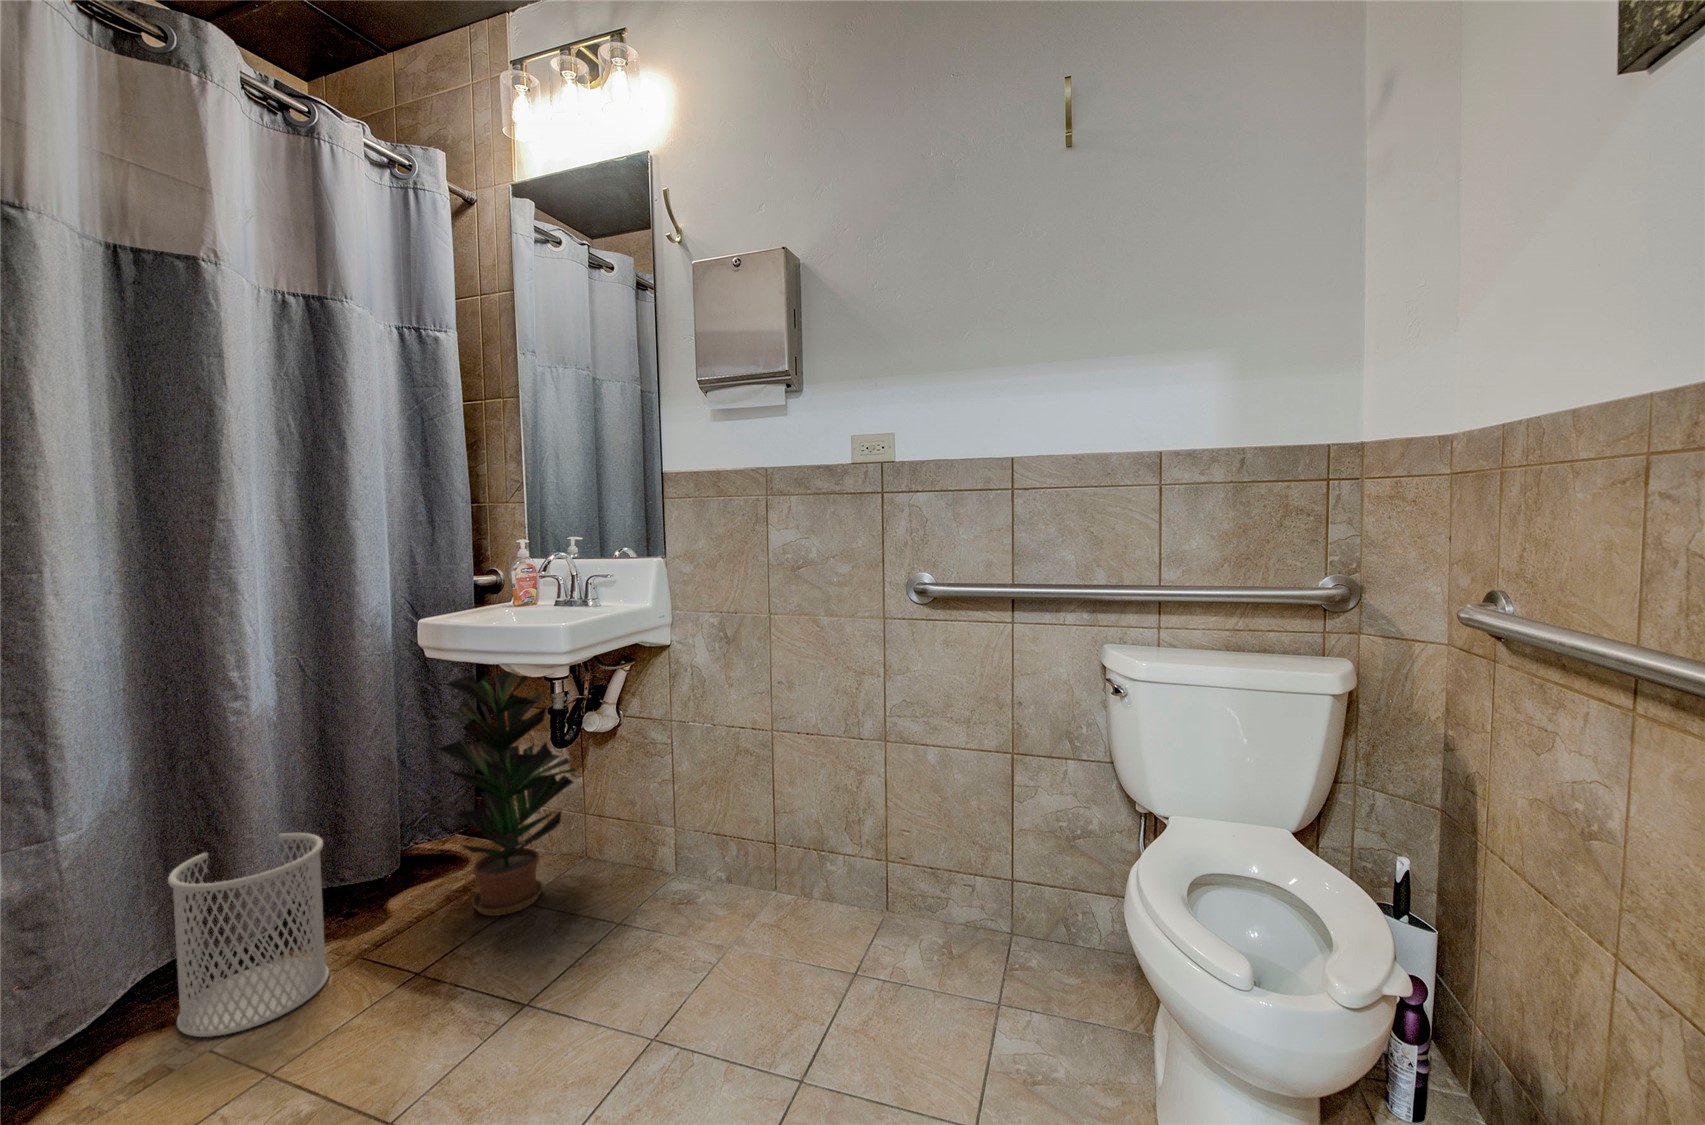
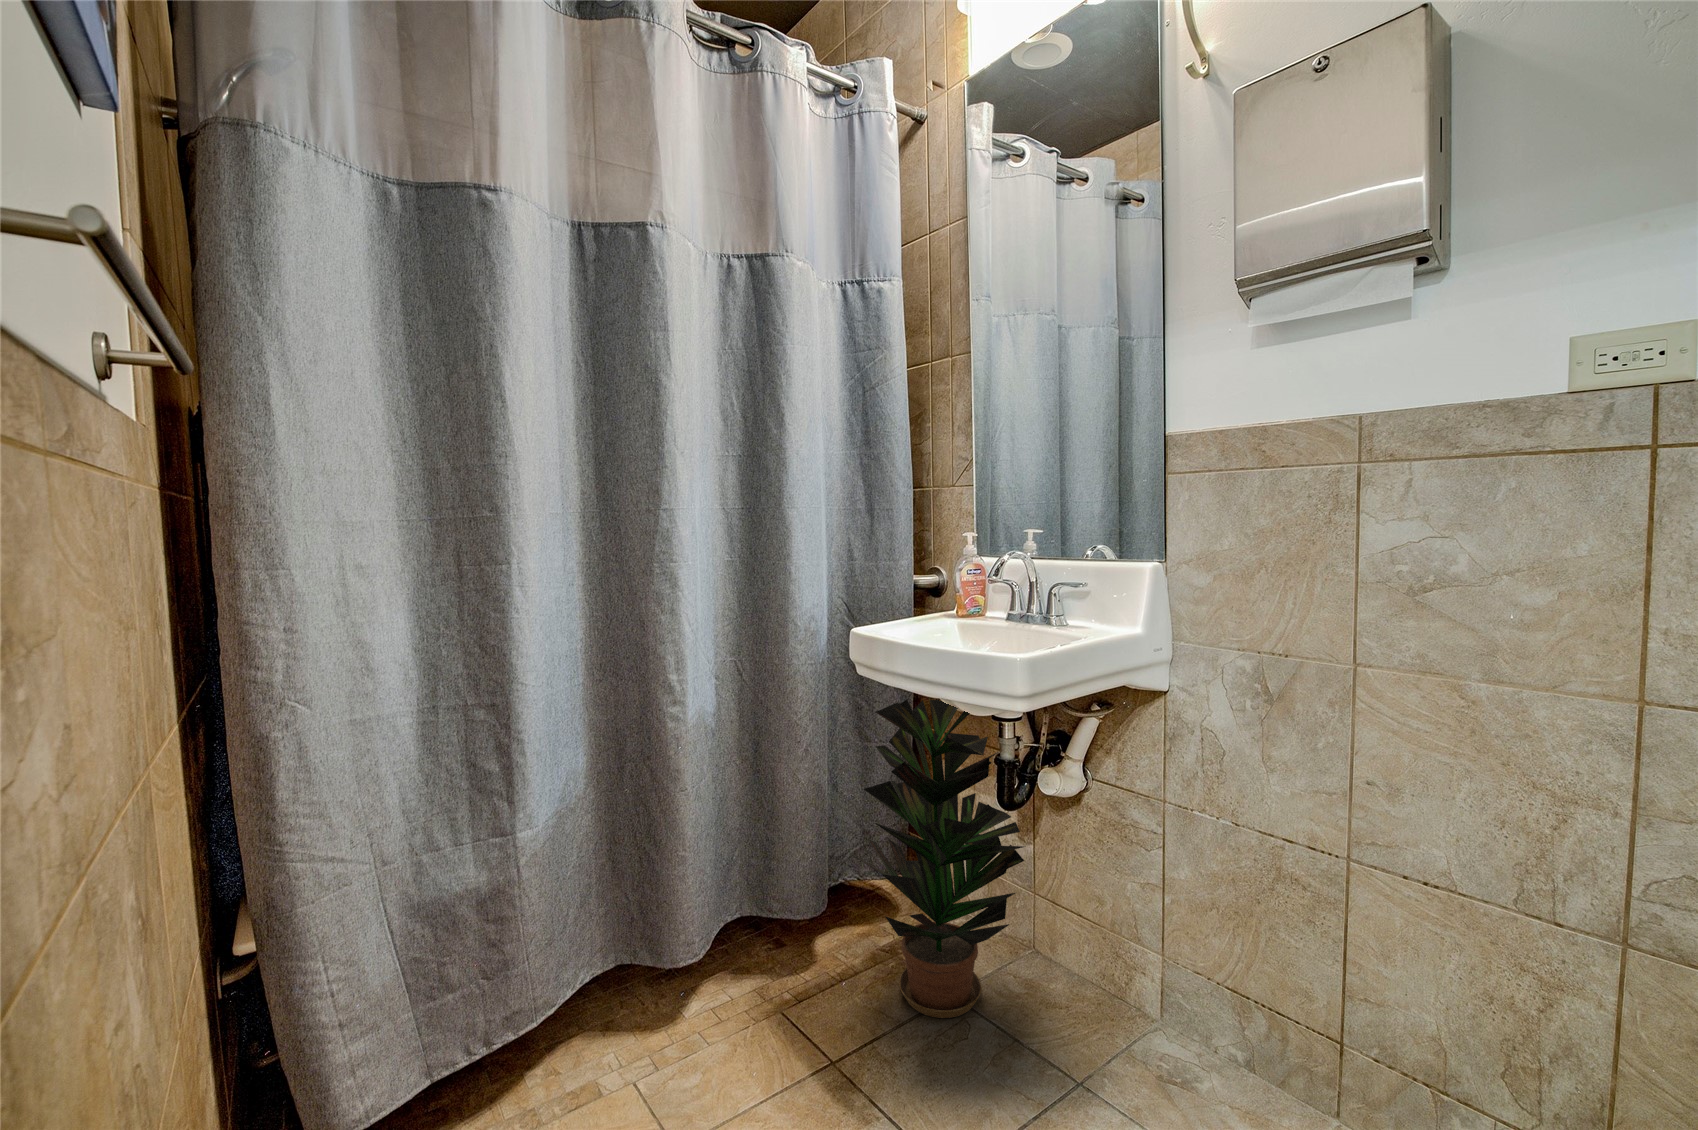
wastebasket: present [168,833,329,1037] -> none [614,853,751,1084]

